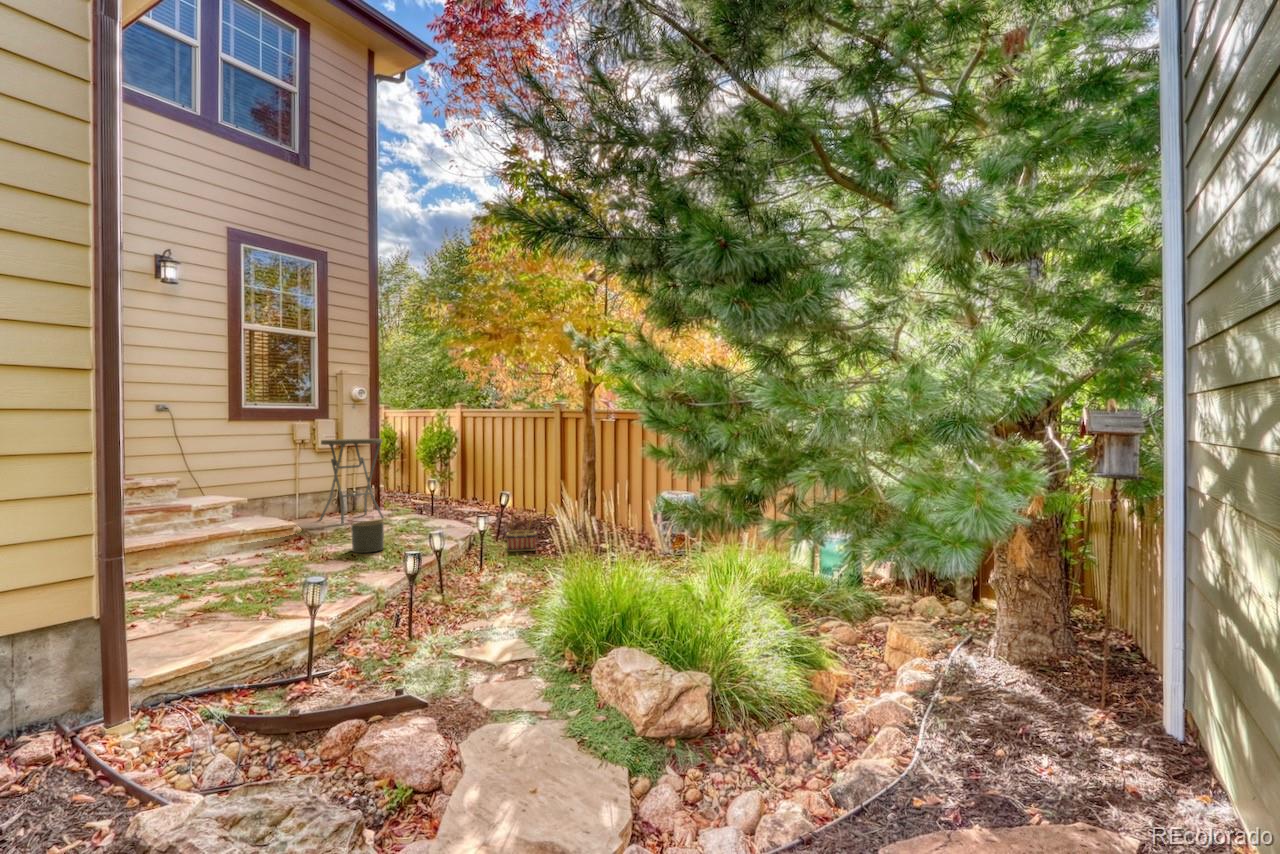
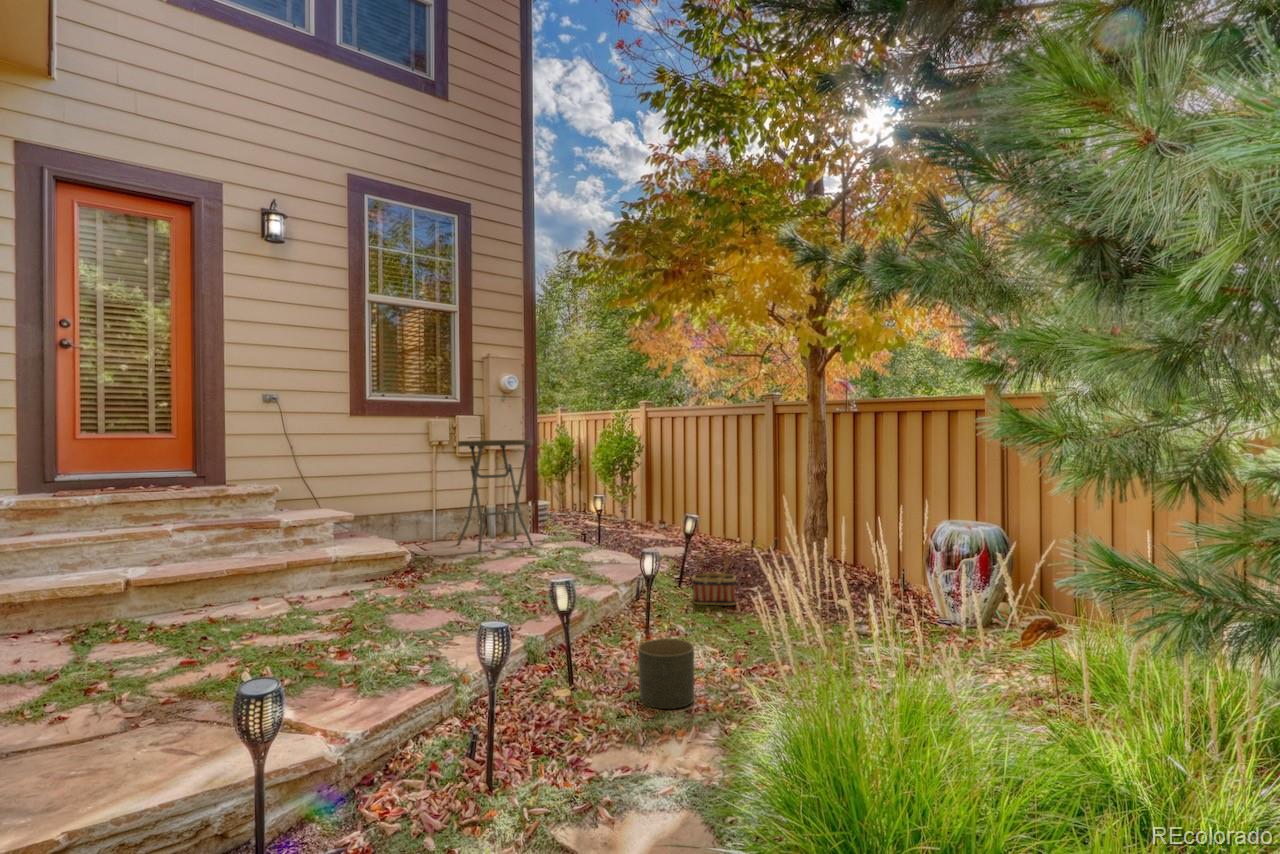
planter: present [351,521,384,553] -> present [638,639,694,709]

